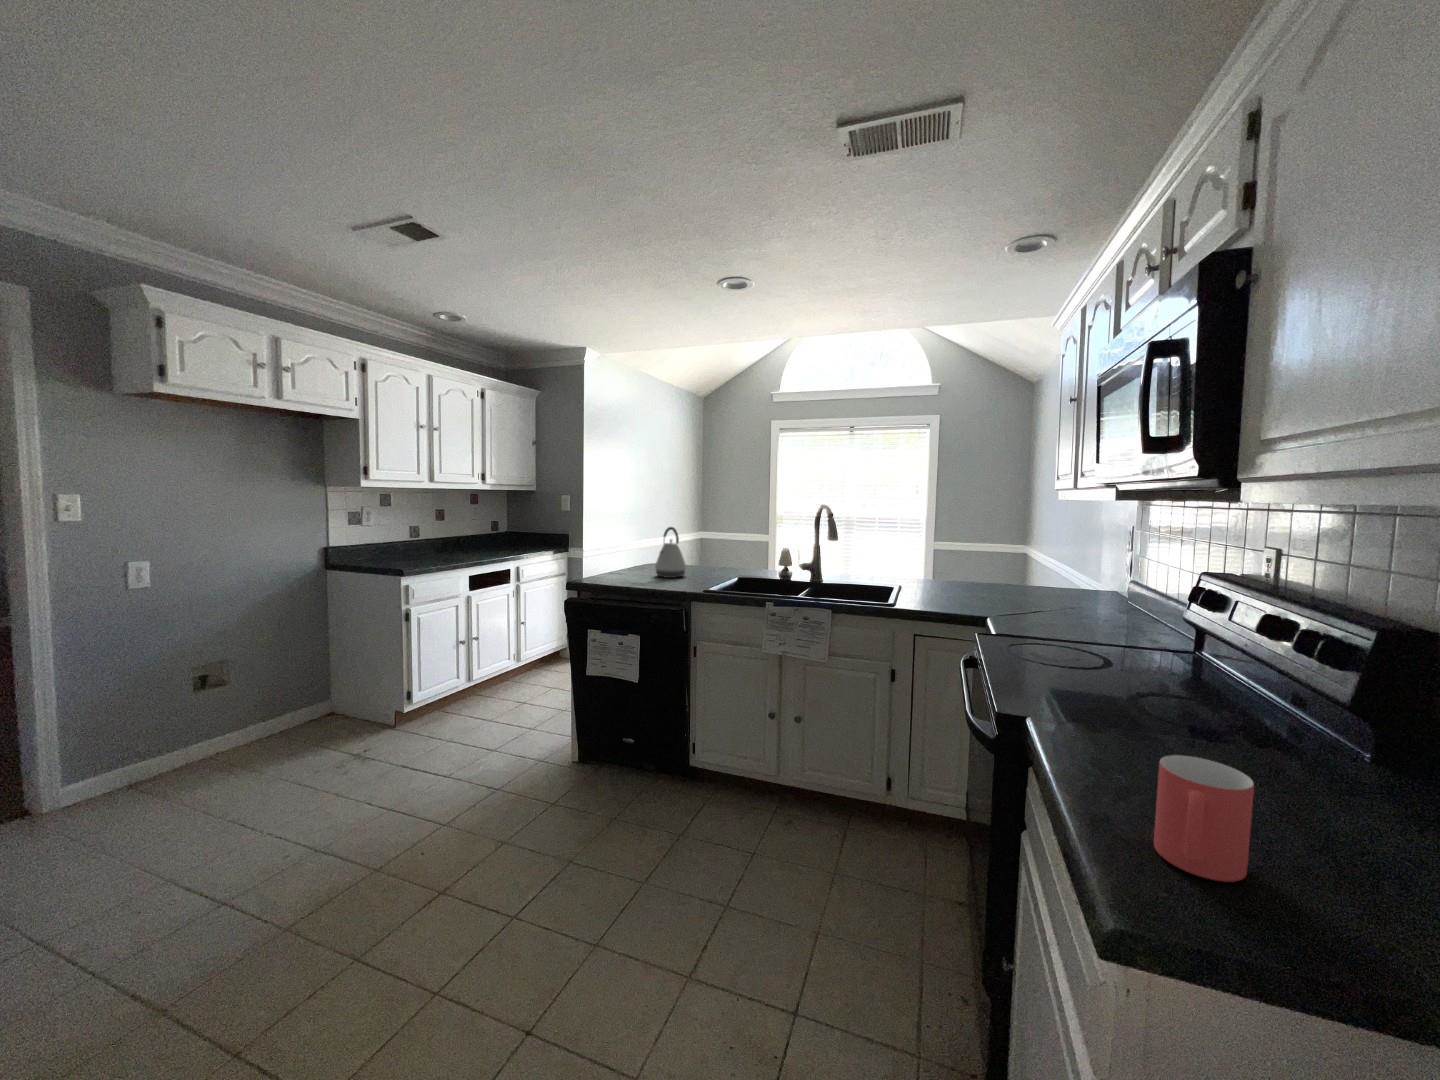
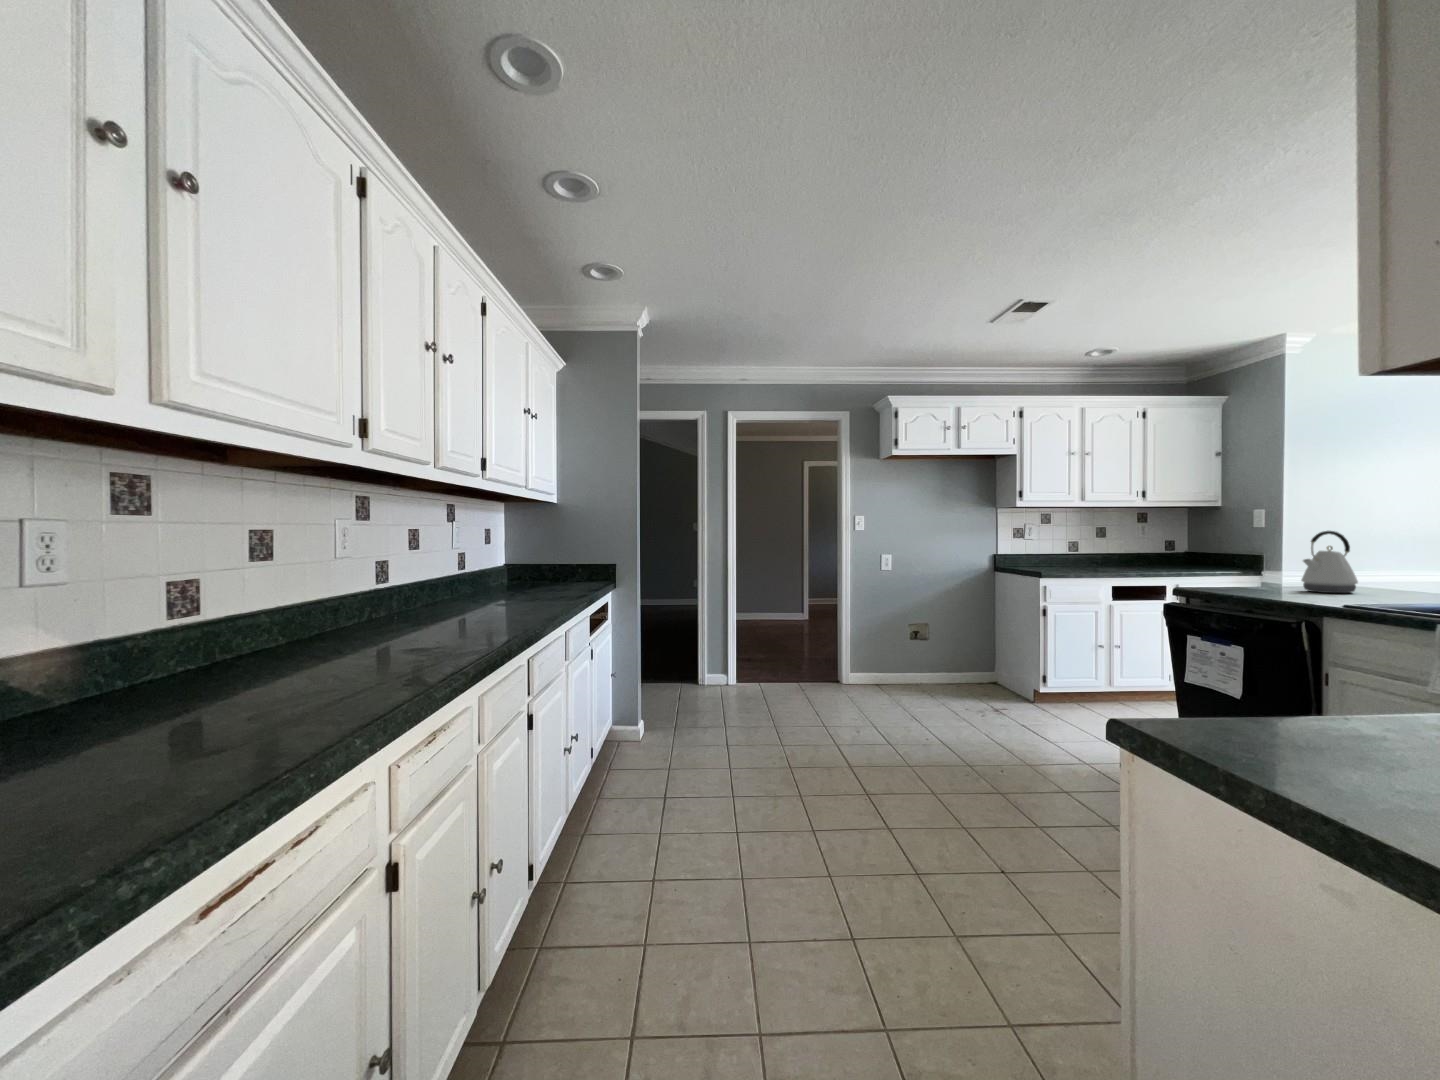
mug: present [1154,755,1254,882] -> none [1223,654,1352,758]

